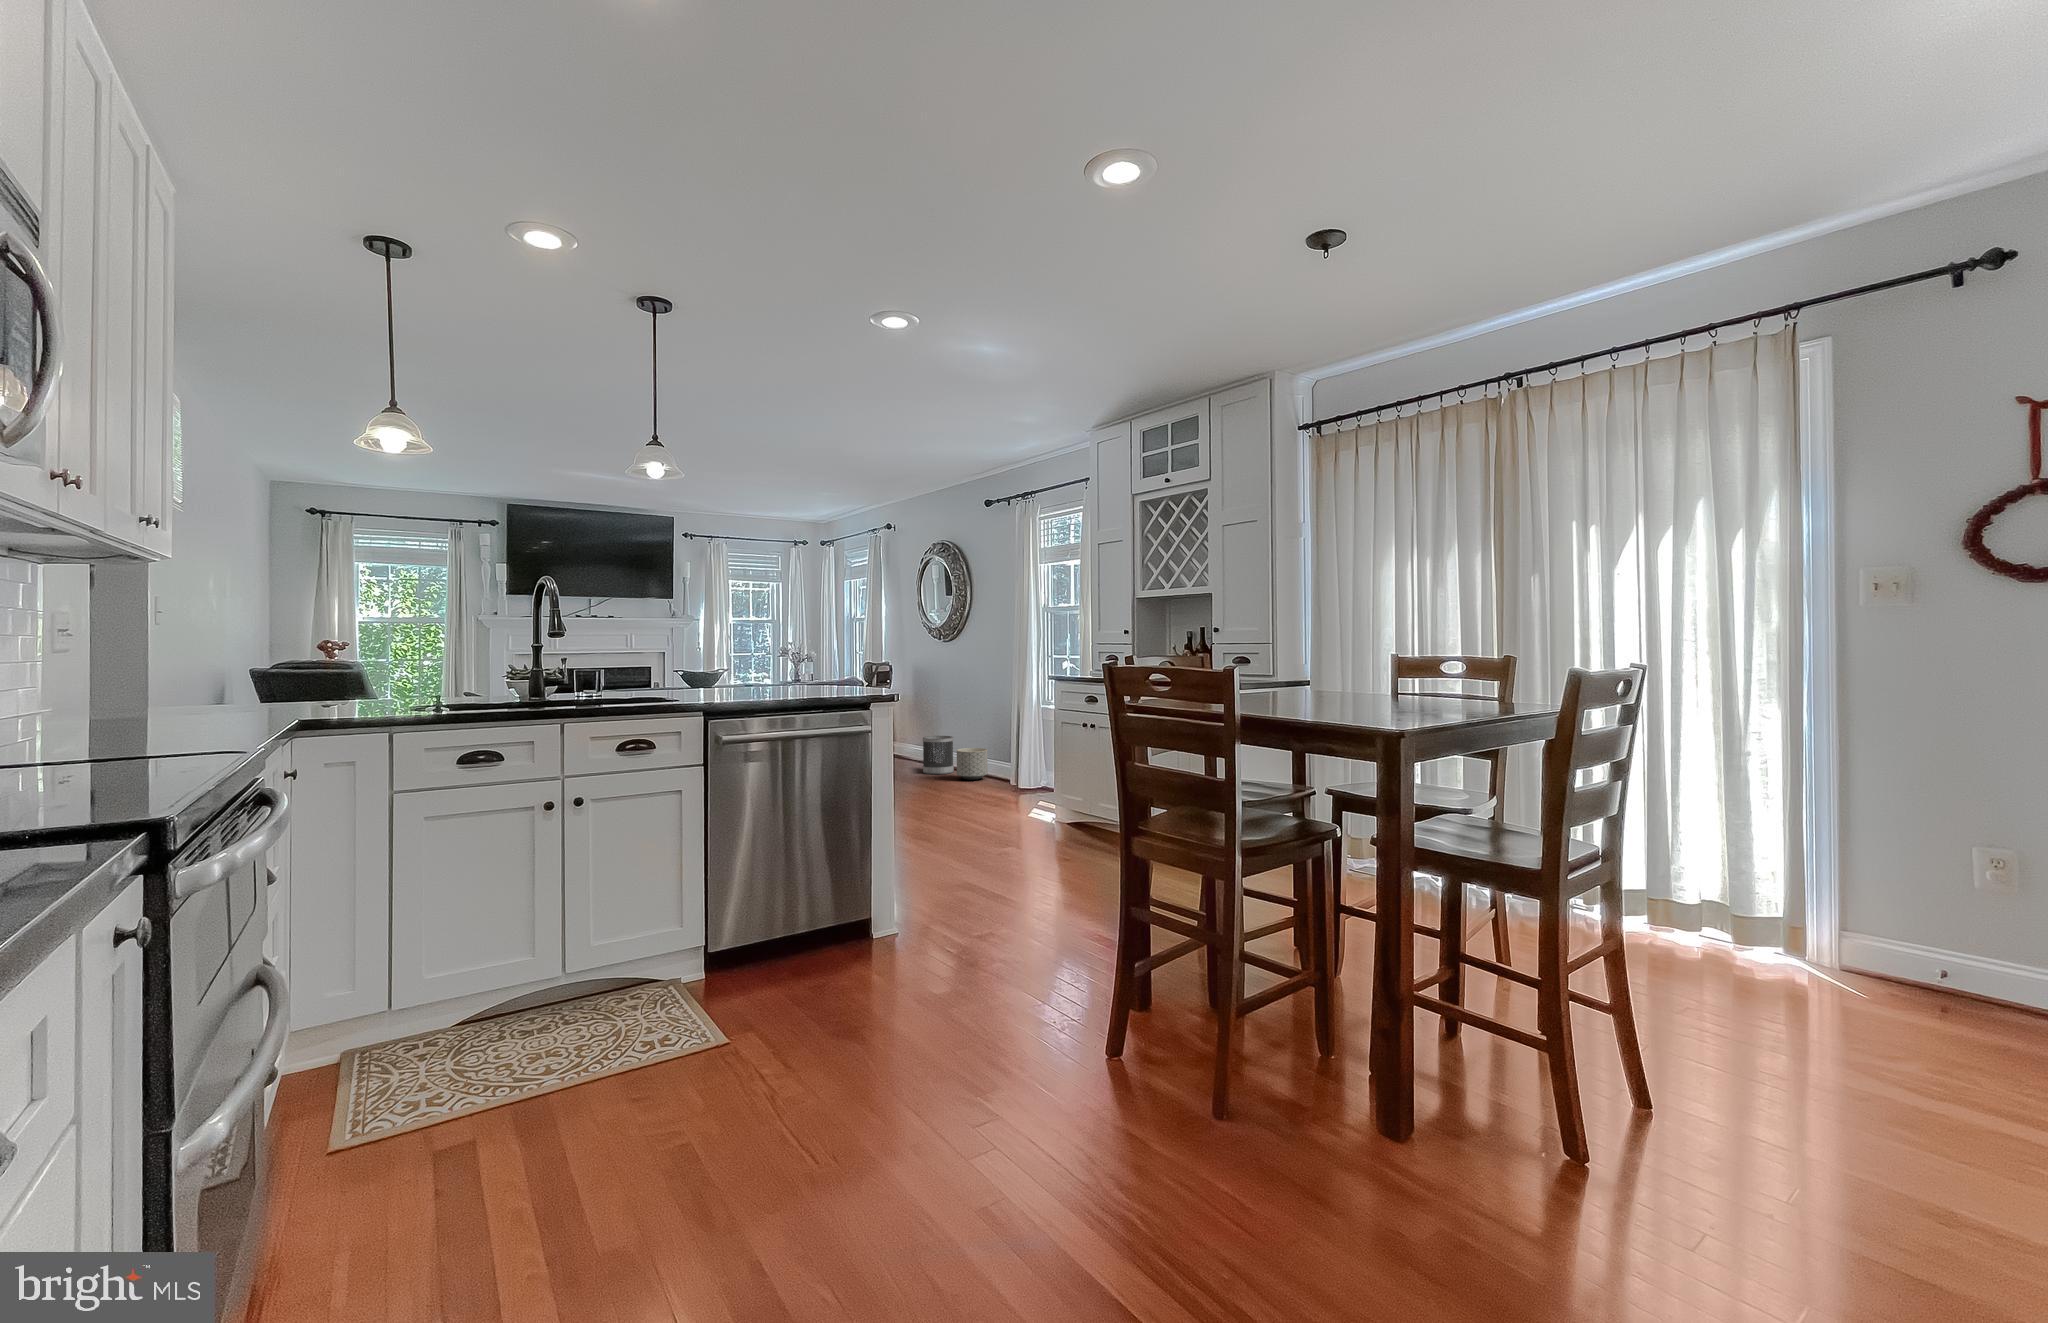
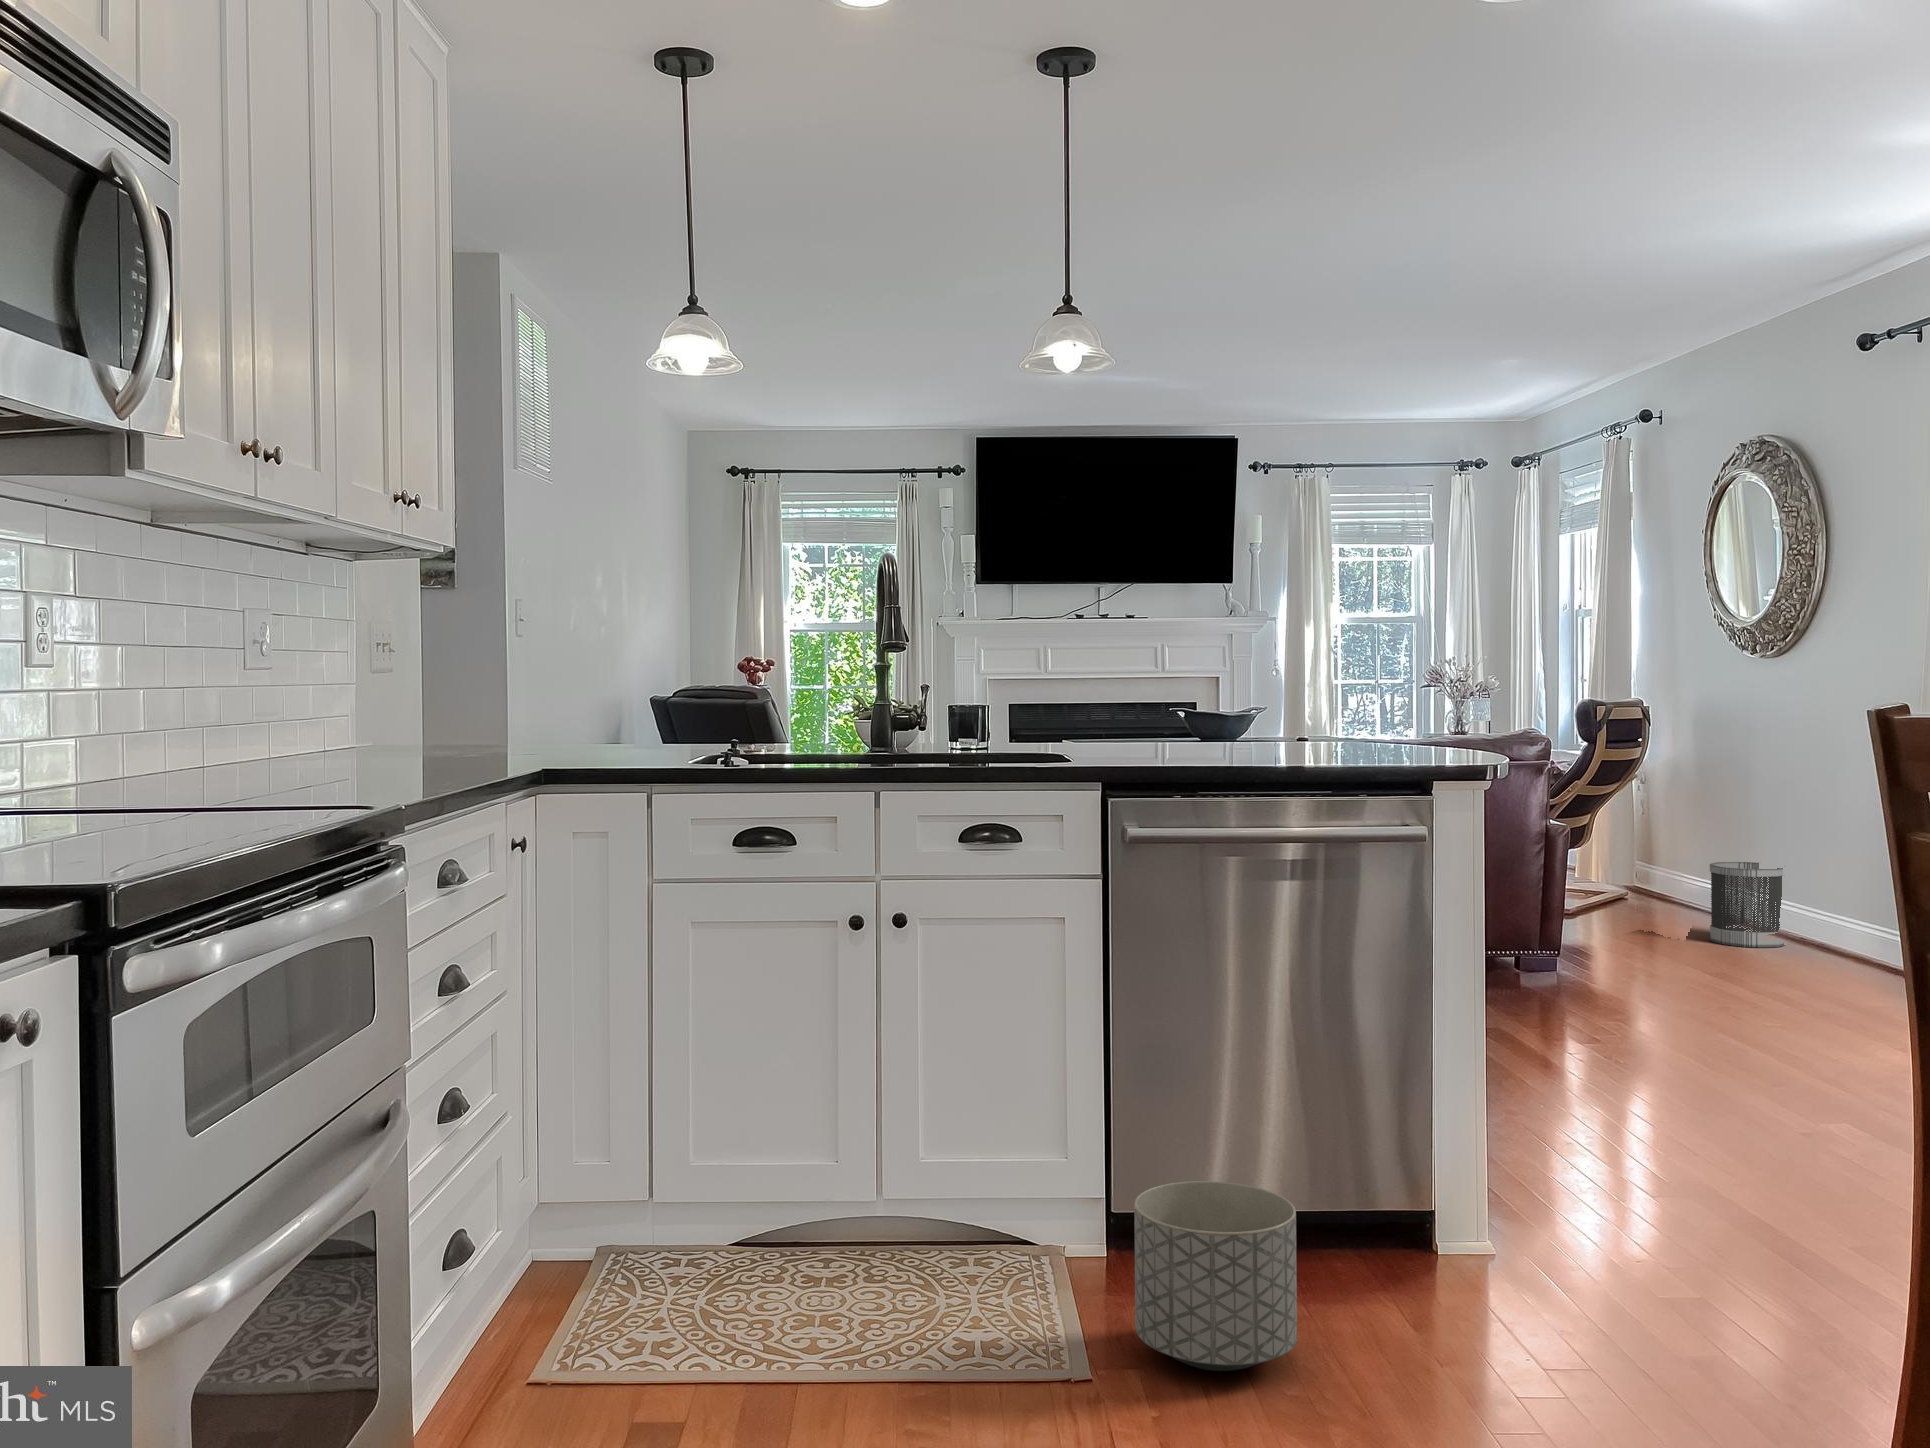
planter: present [957,748,988,780] -> present [1134,1181,1297,1371]

